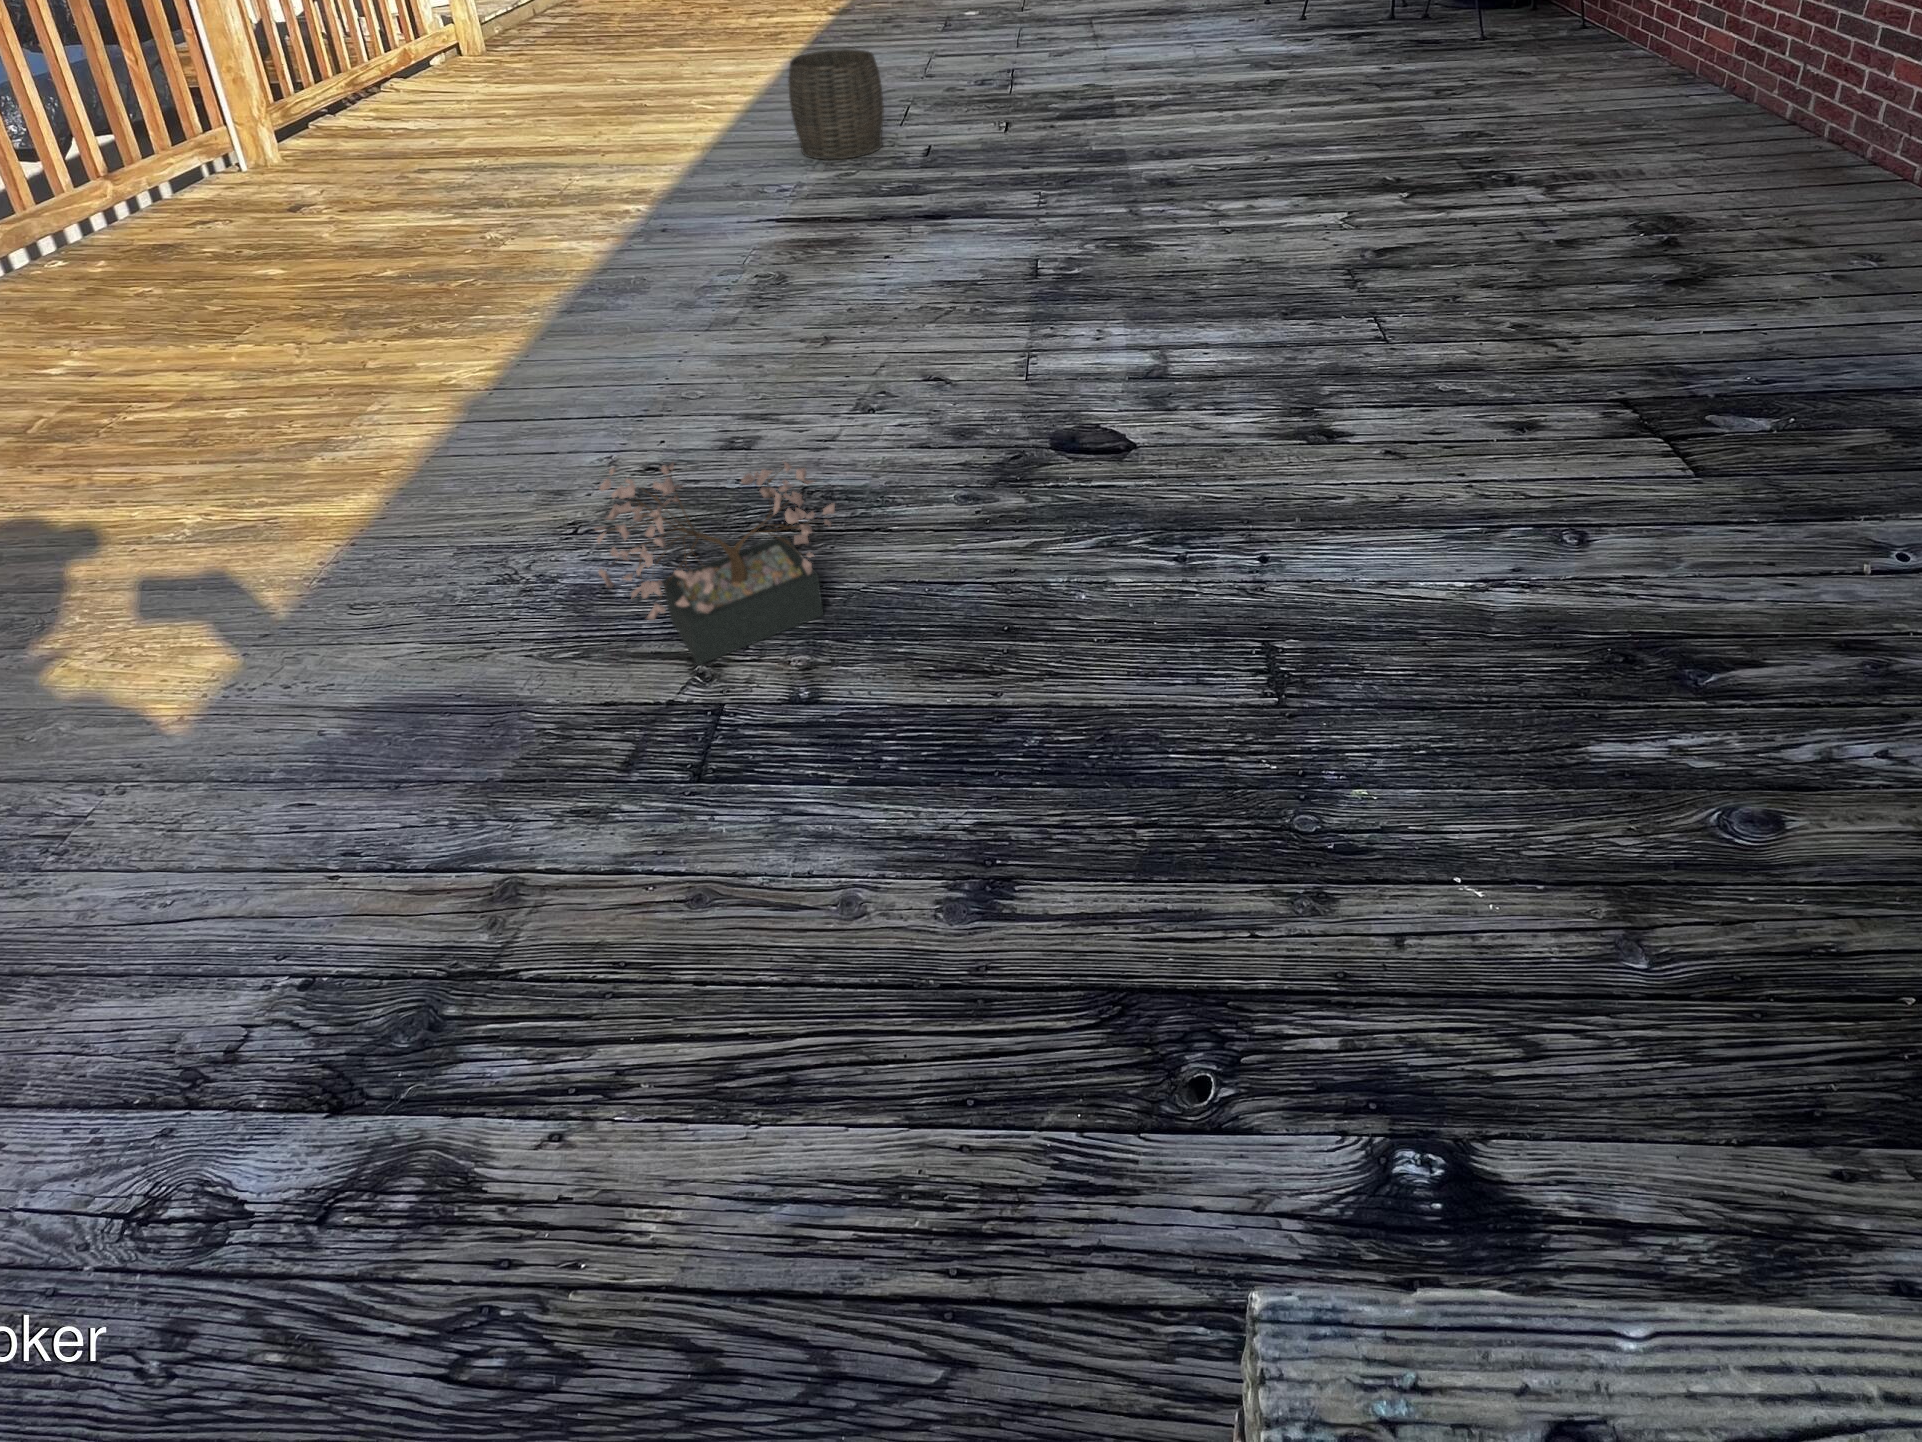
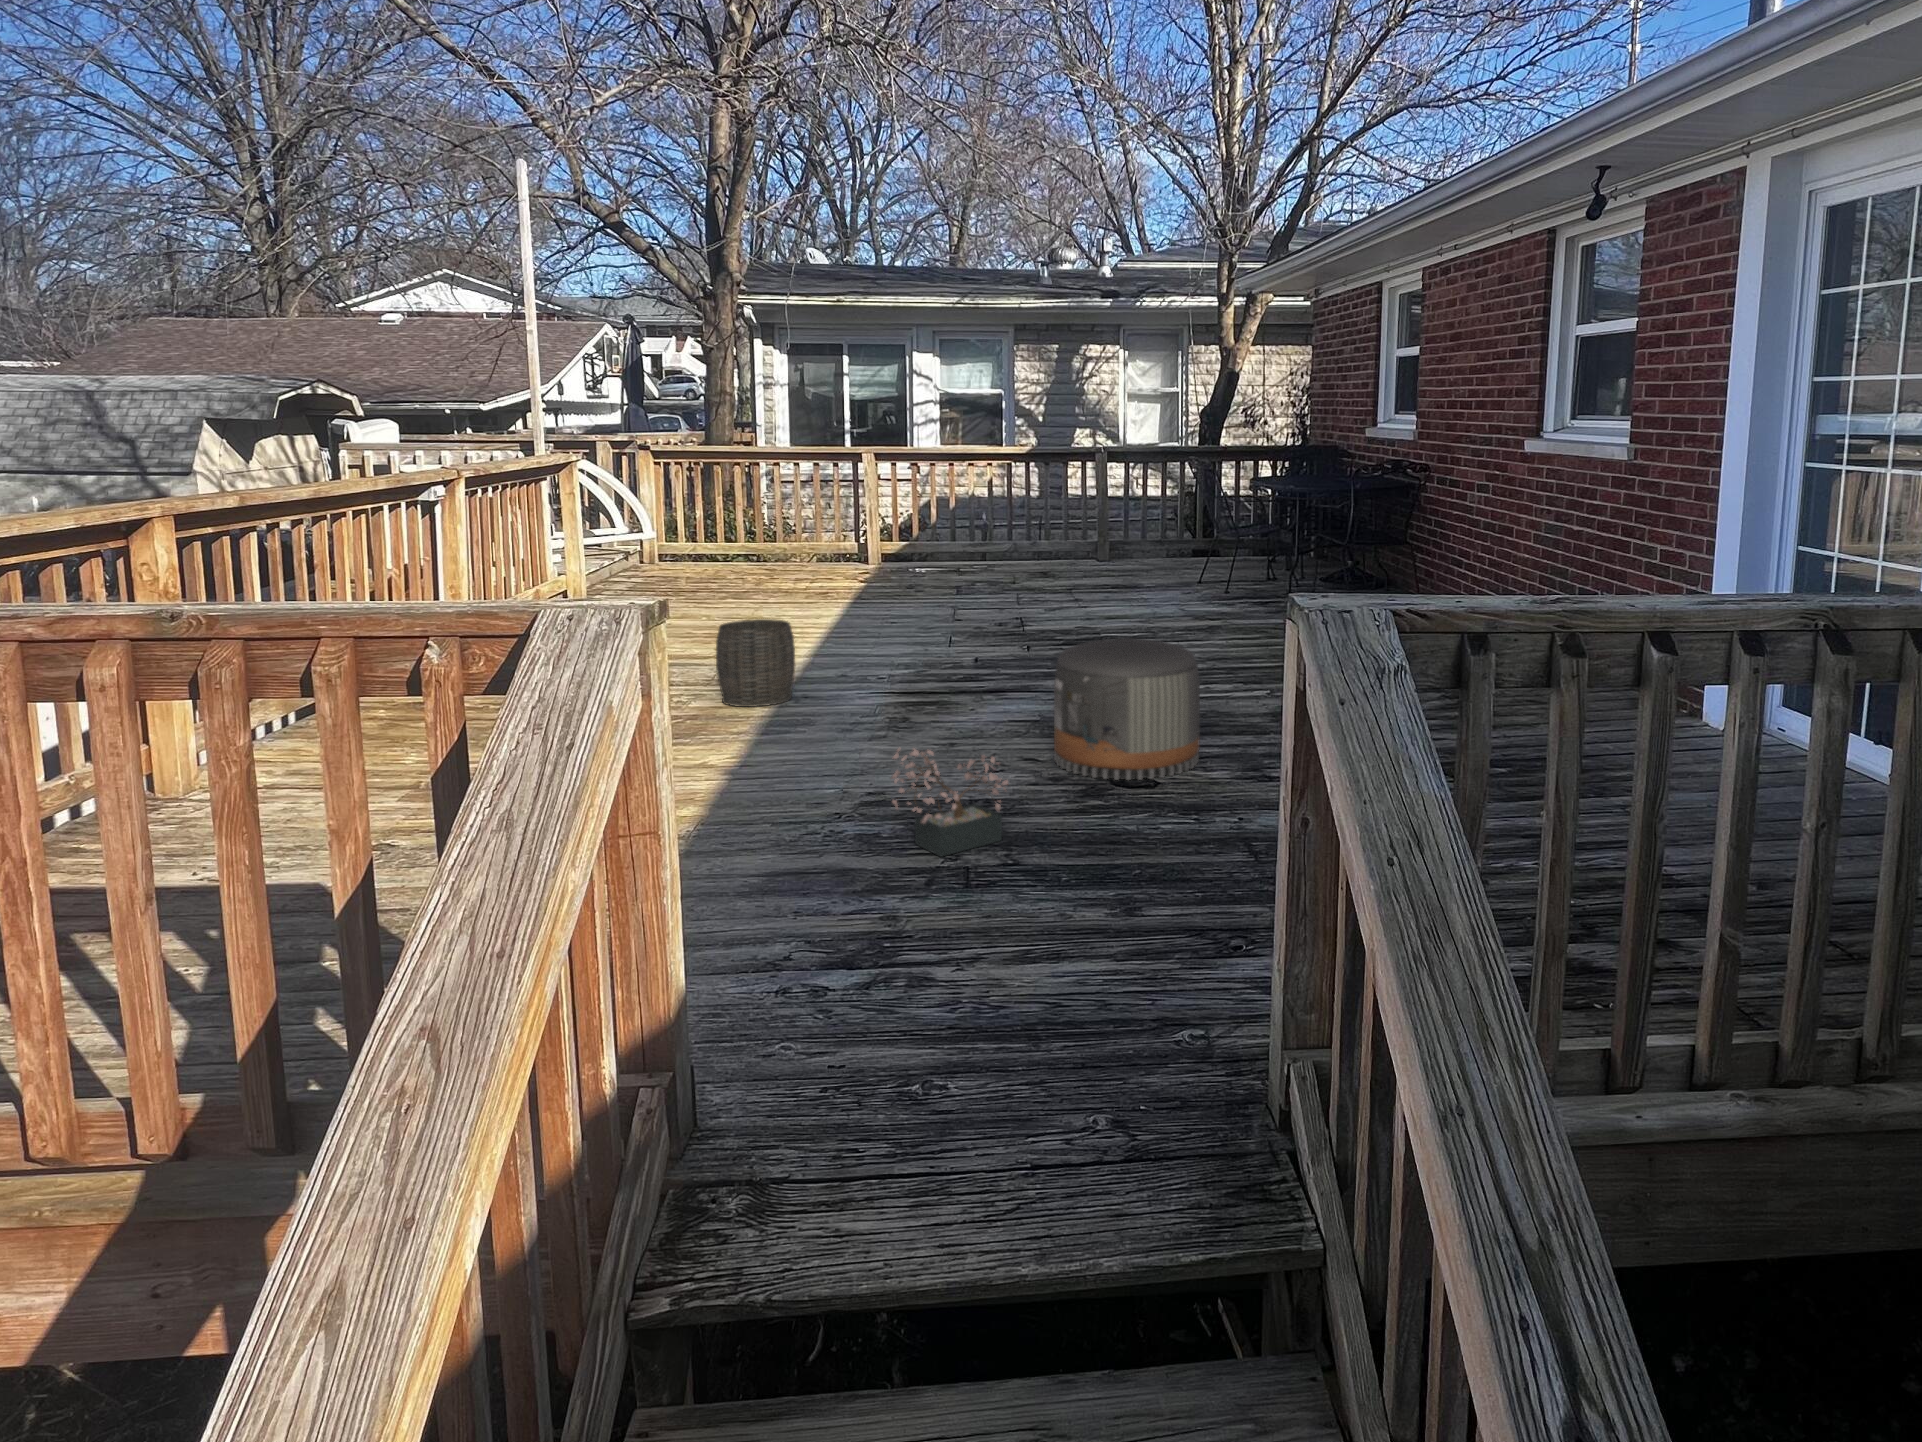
woven basket: present [788,49,884,159] -> present [716,619,795,707]
pouf: none [969,176,1219,439] -> present [1054,638,1200,780]

